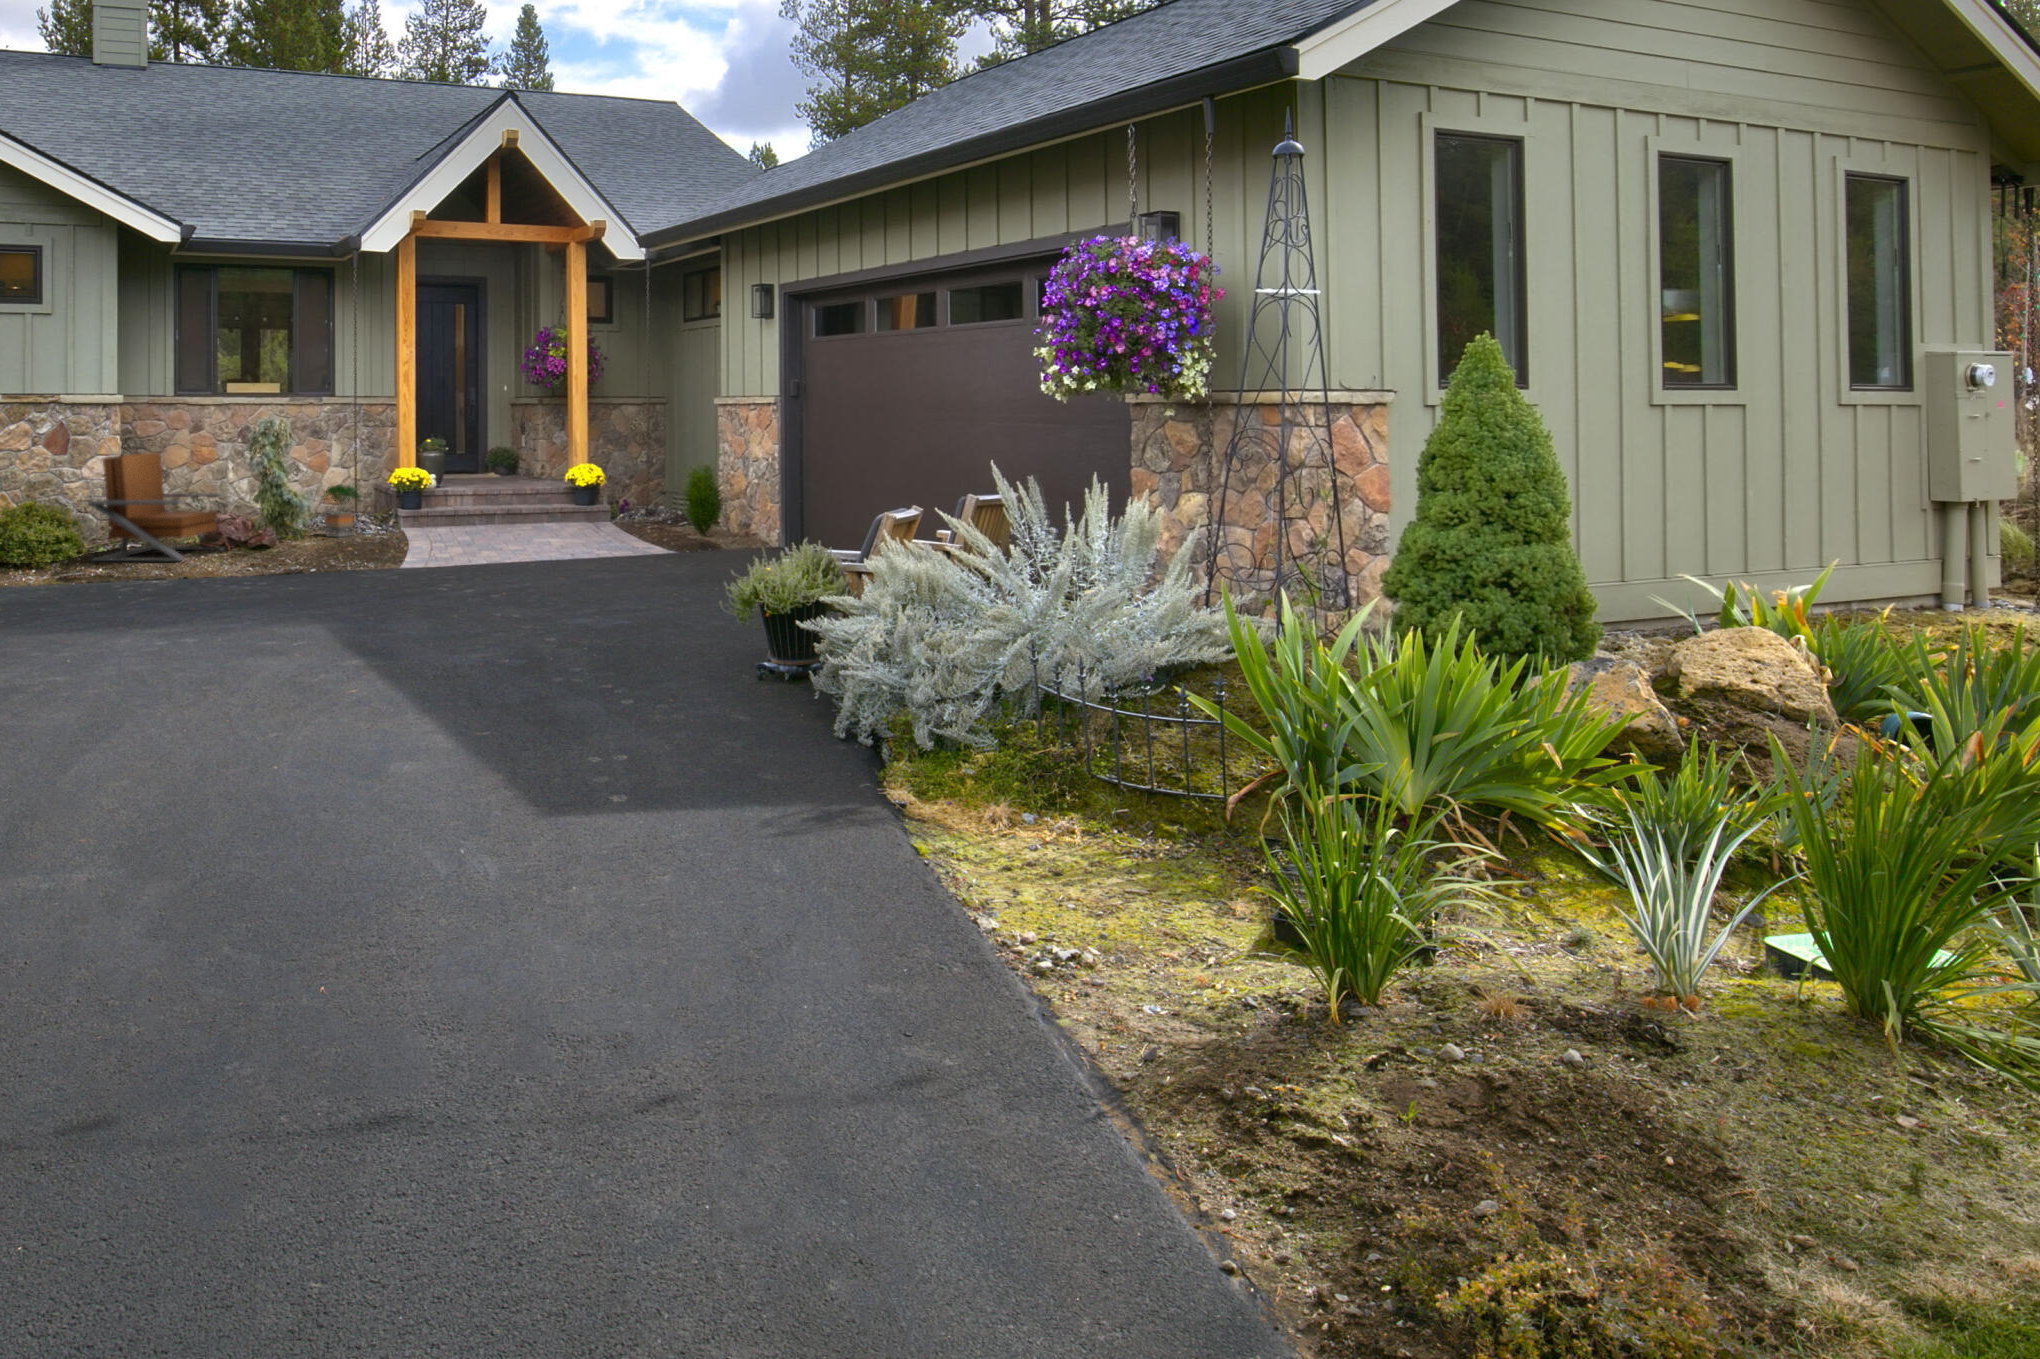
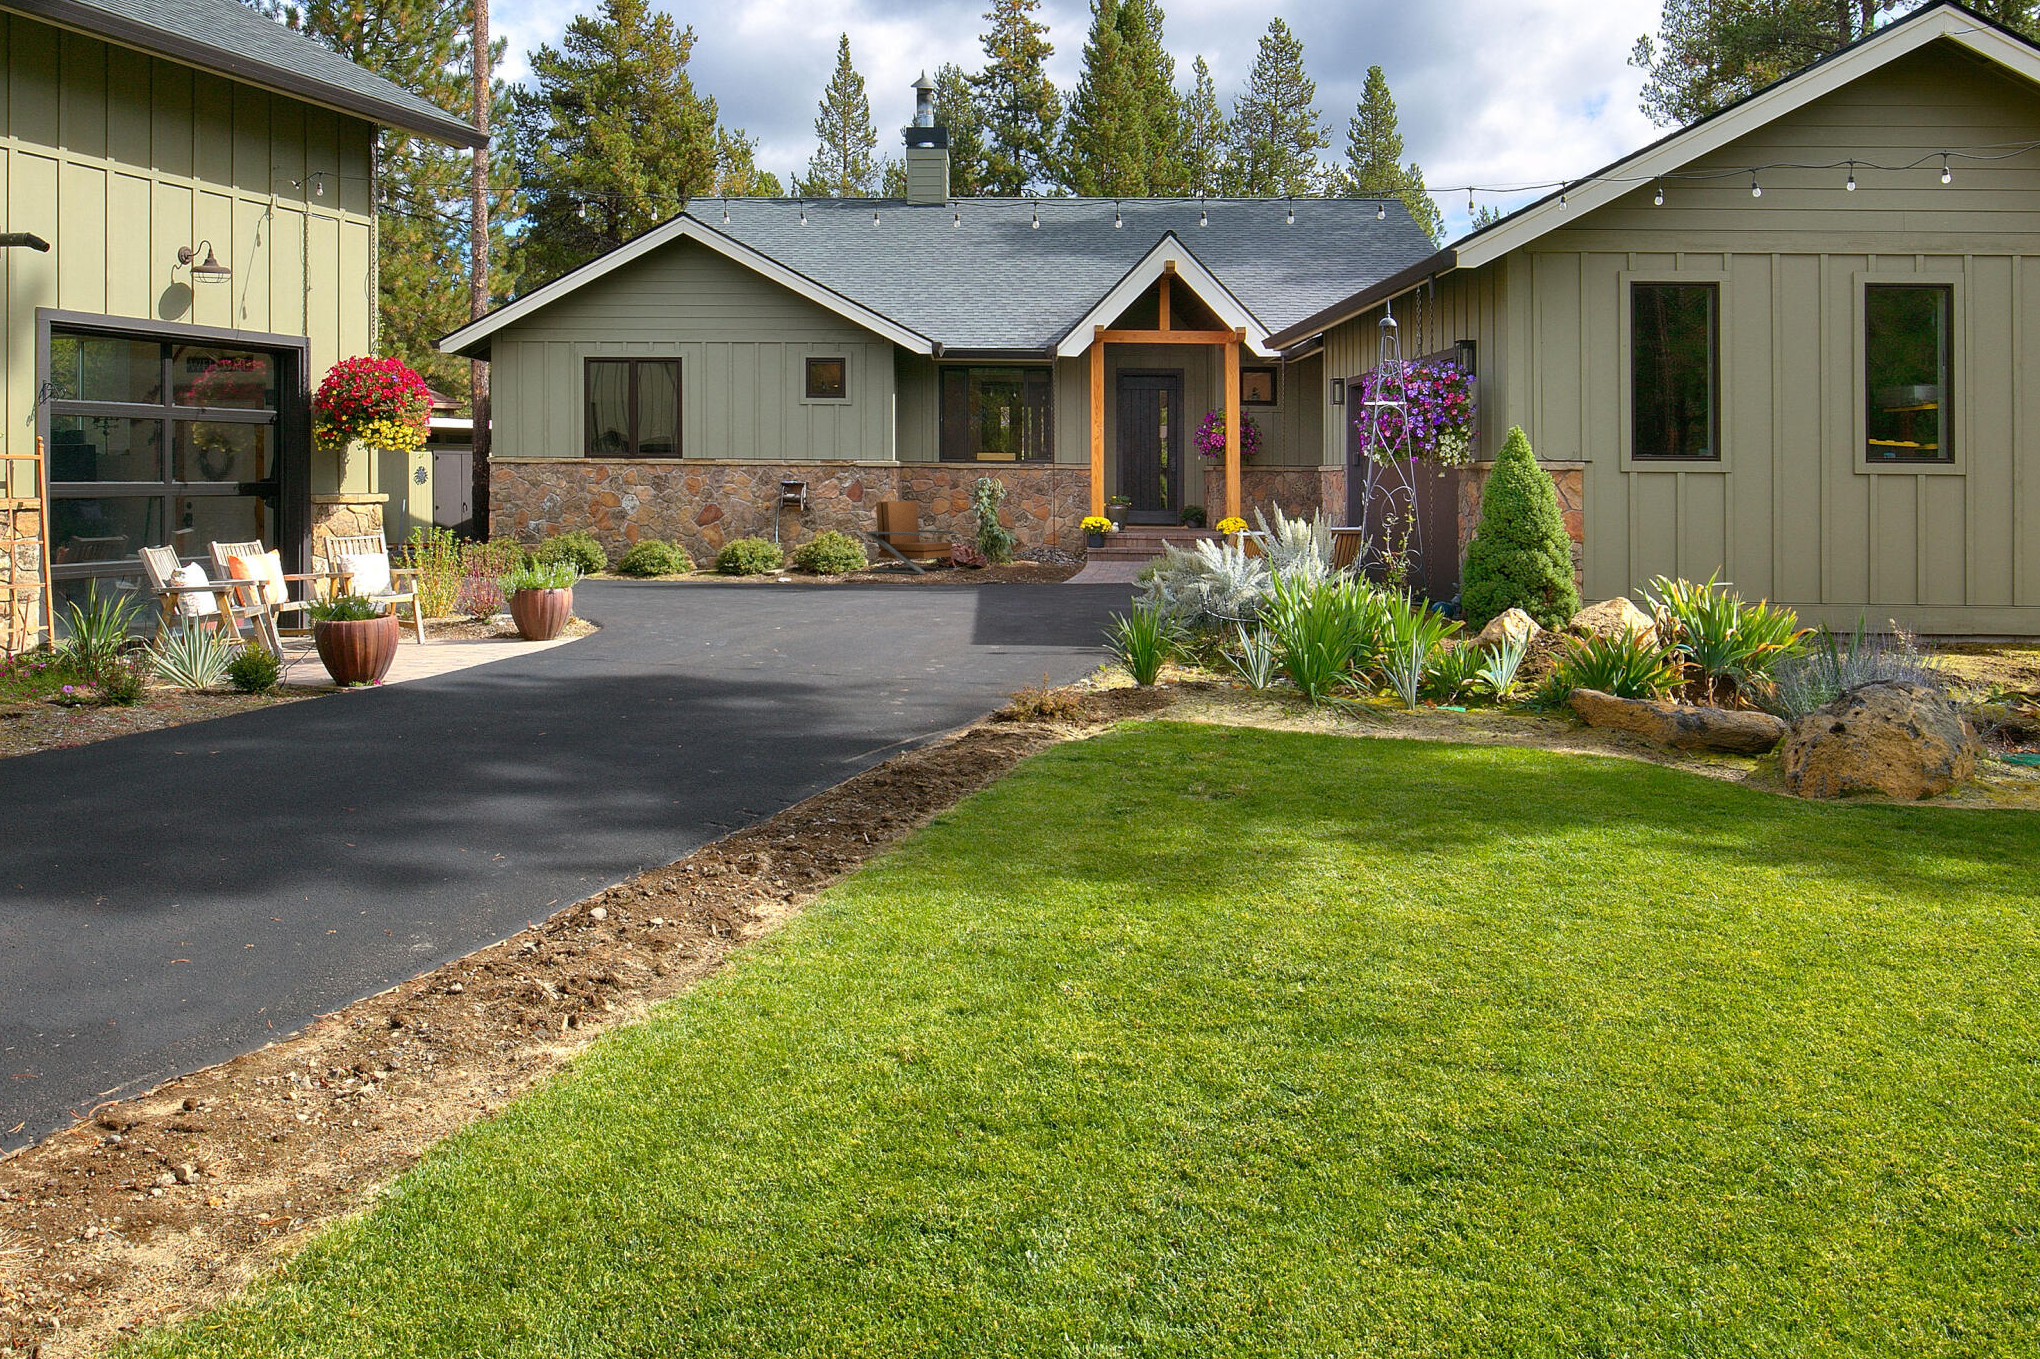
potted tree: present [323,485,360,537] -> none [1031,529,1060,567]

